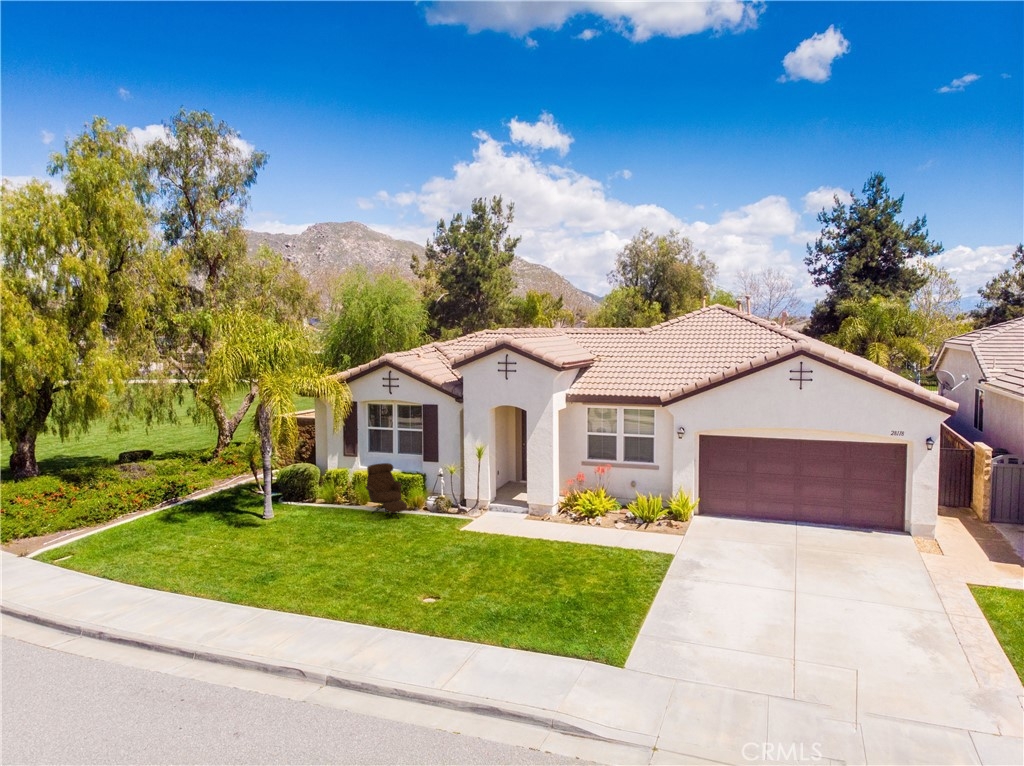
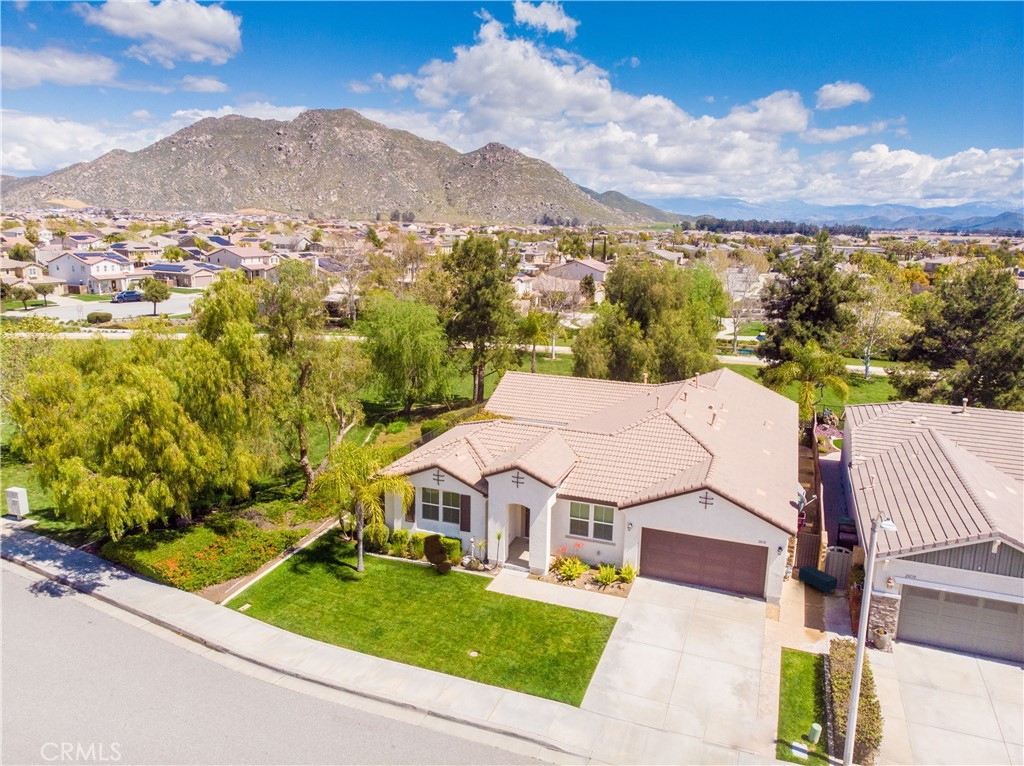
bench: none [950,489,1018,527] -> present [798,565,837,596]

